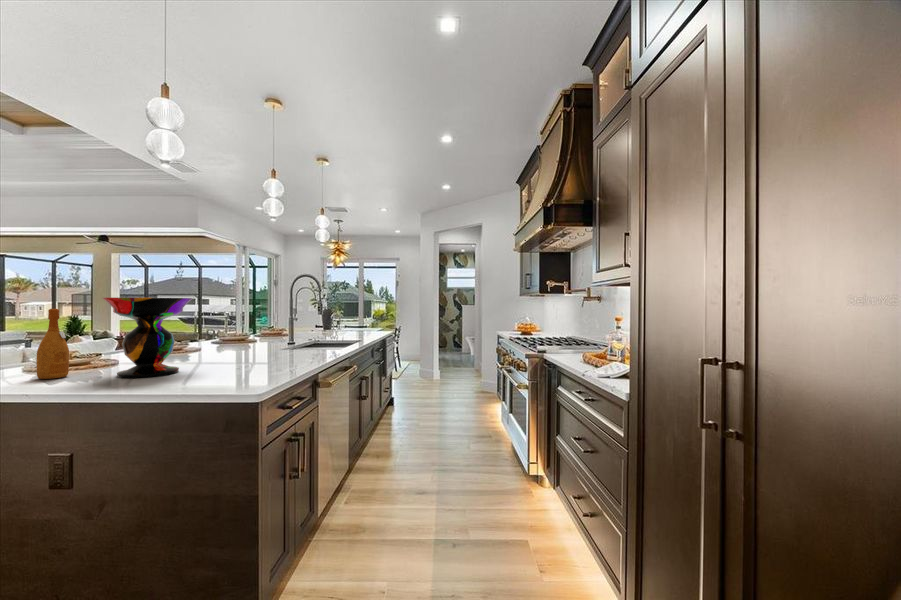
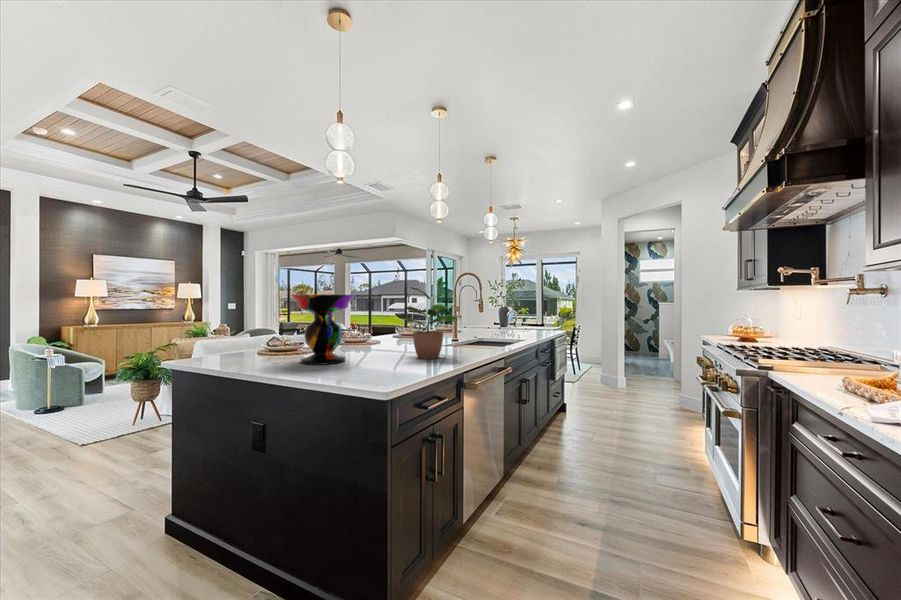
potted plant: none [248,290,309,363] -> present [404,287,457,359]
wine bottle: present [36,309,69,379] -> none [254,304,273,360]

